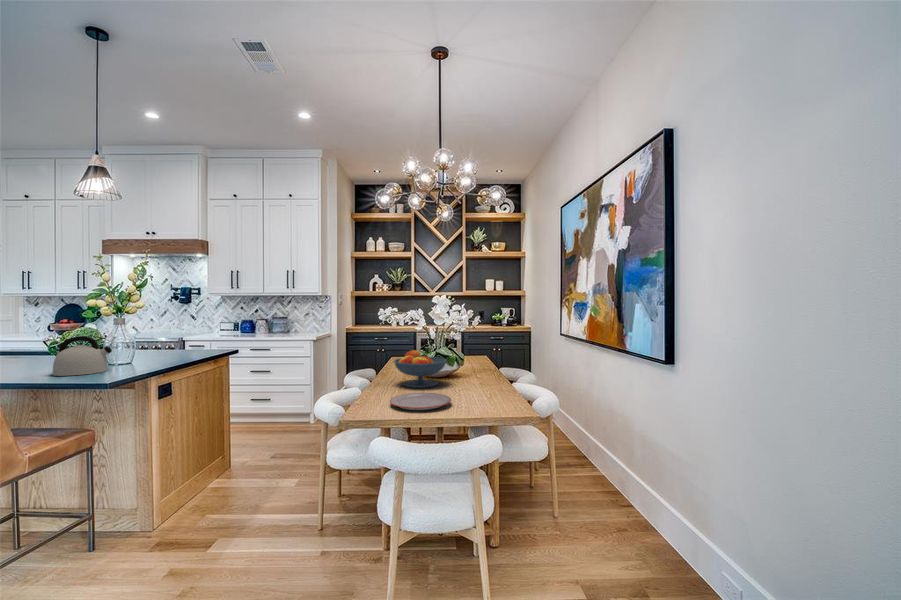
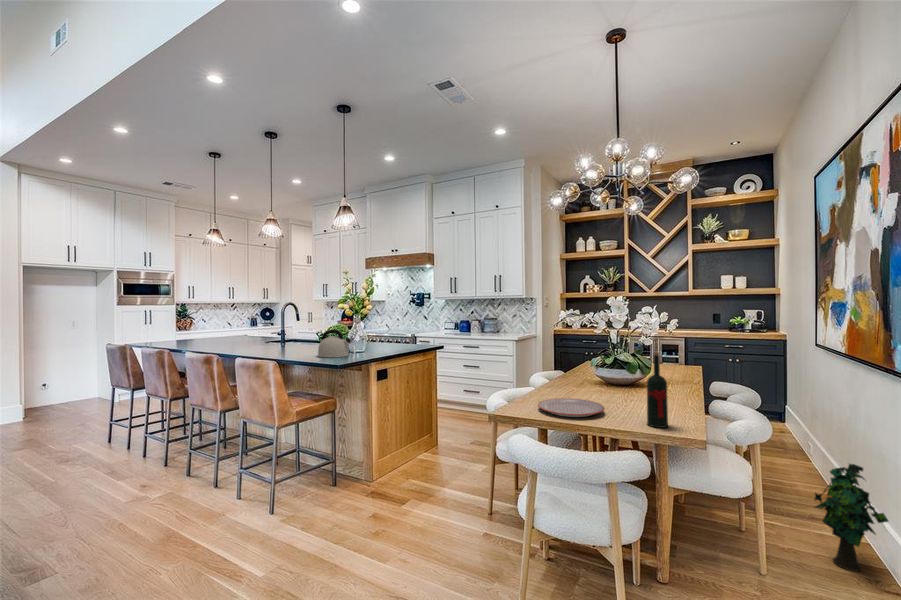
wine bottle: none [489,344,506,409] -> present [647,352,668,428]
fruit bowl: present [394,350,446,388] -> none [561,354,619,395]
decorative plant: none [575,417,618,493] -> present [815,464,889,572]

